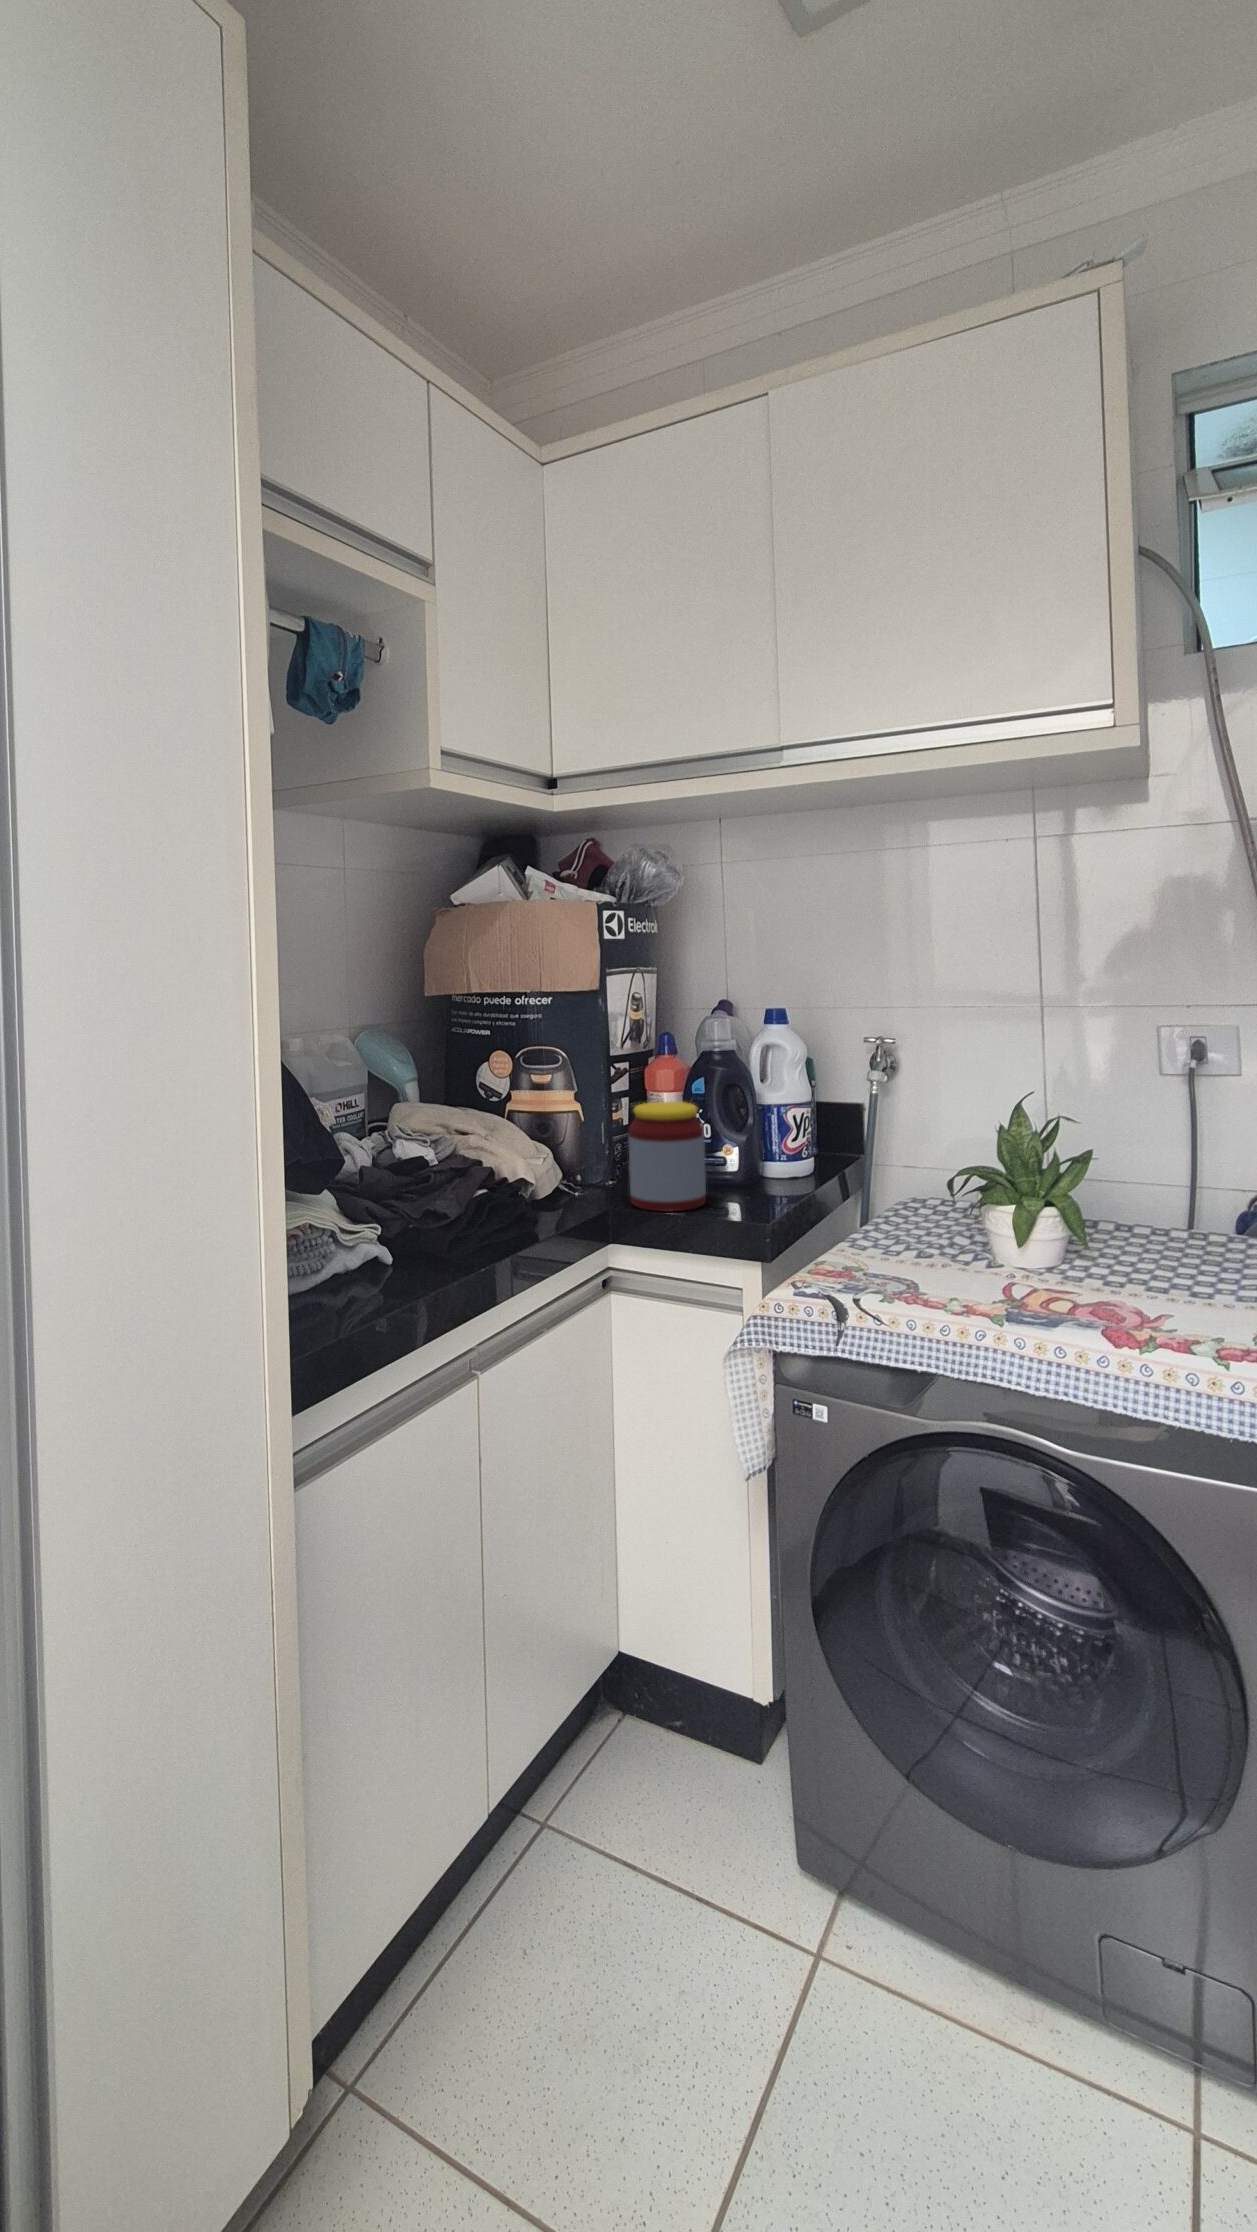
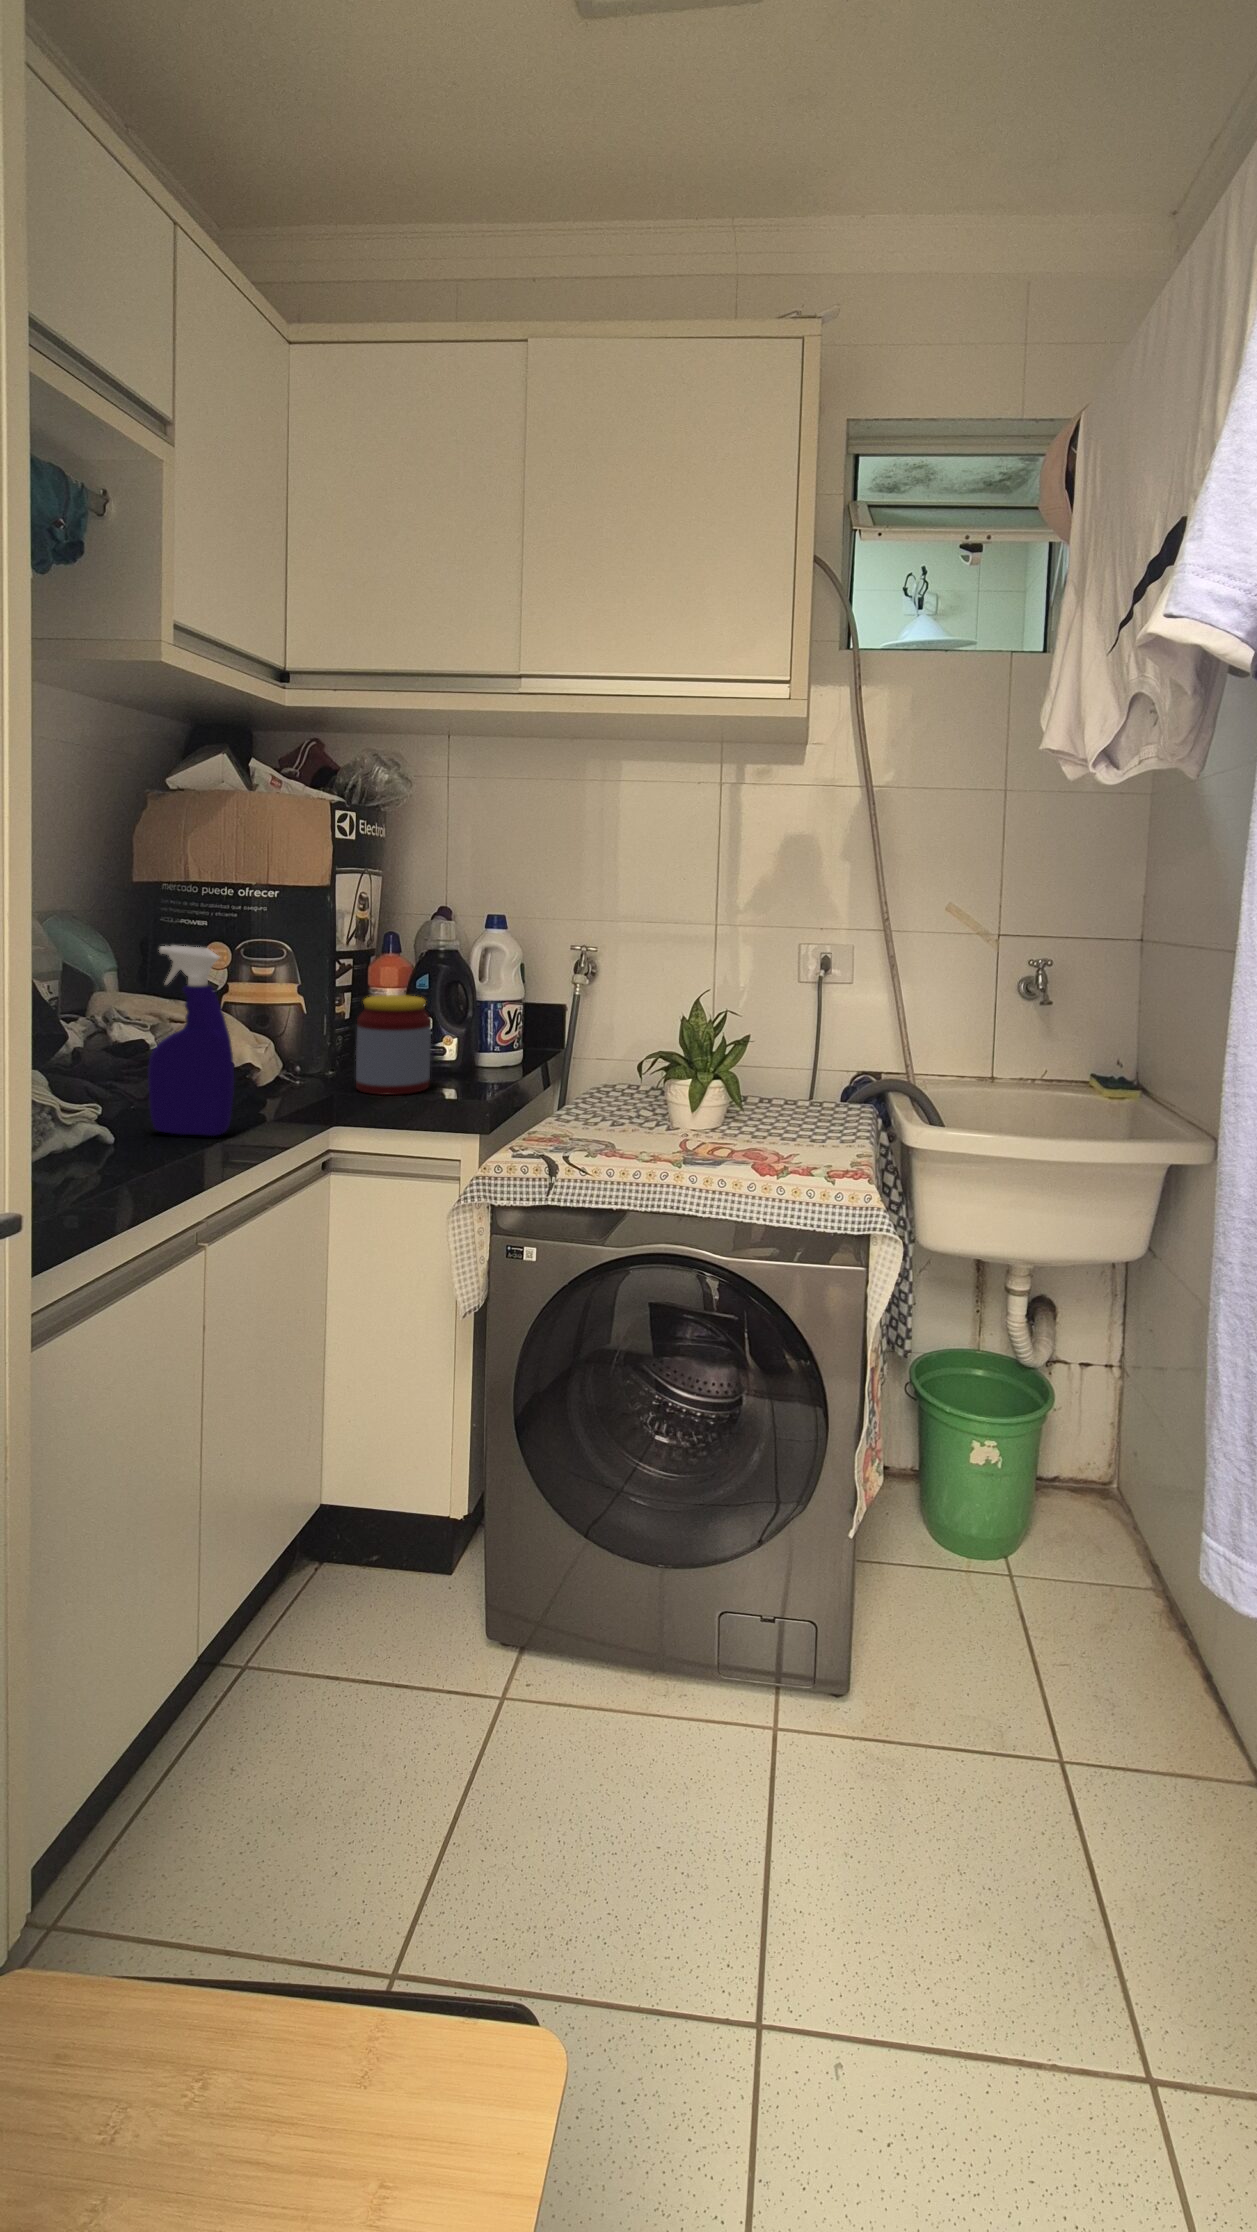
spray bottle: none [425,1063,500,1257] -> present [148,946,234,1136]

